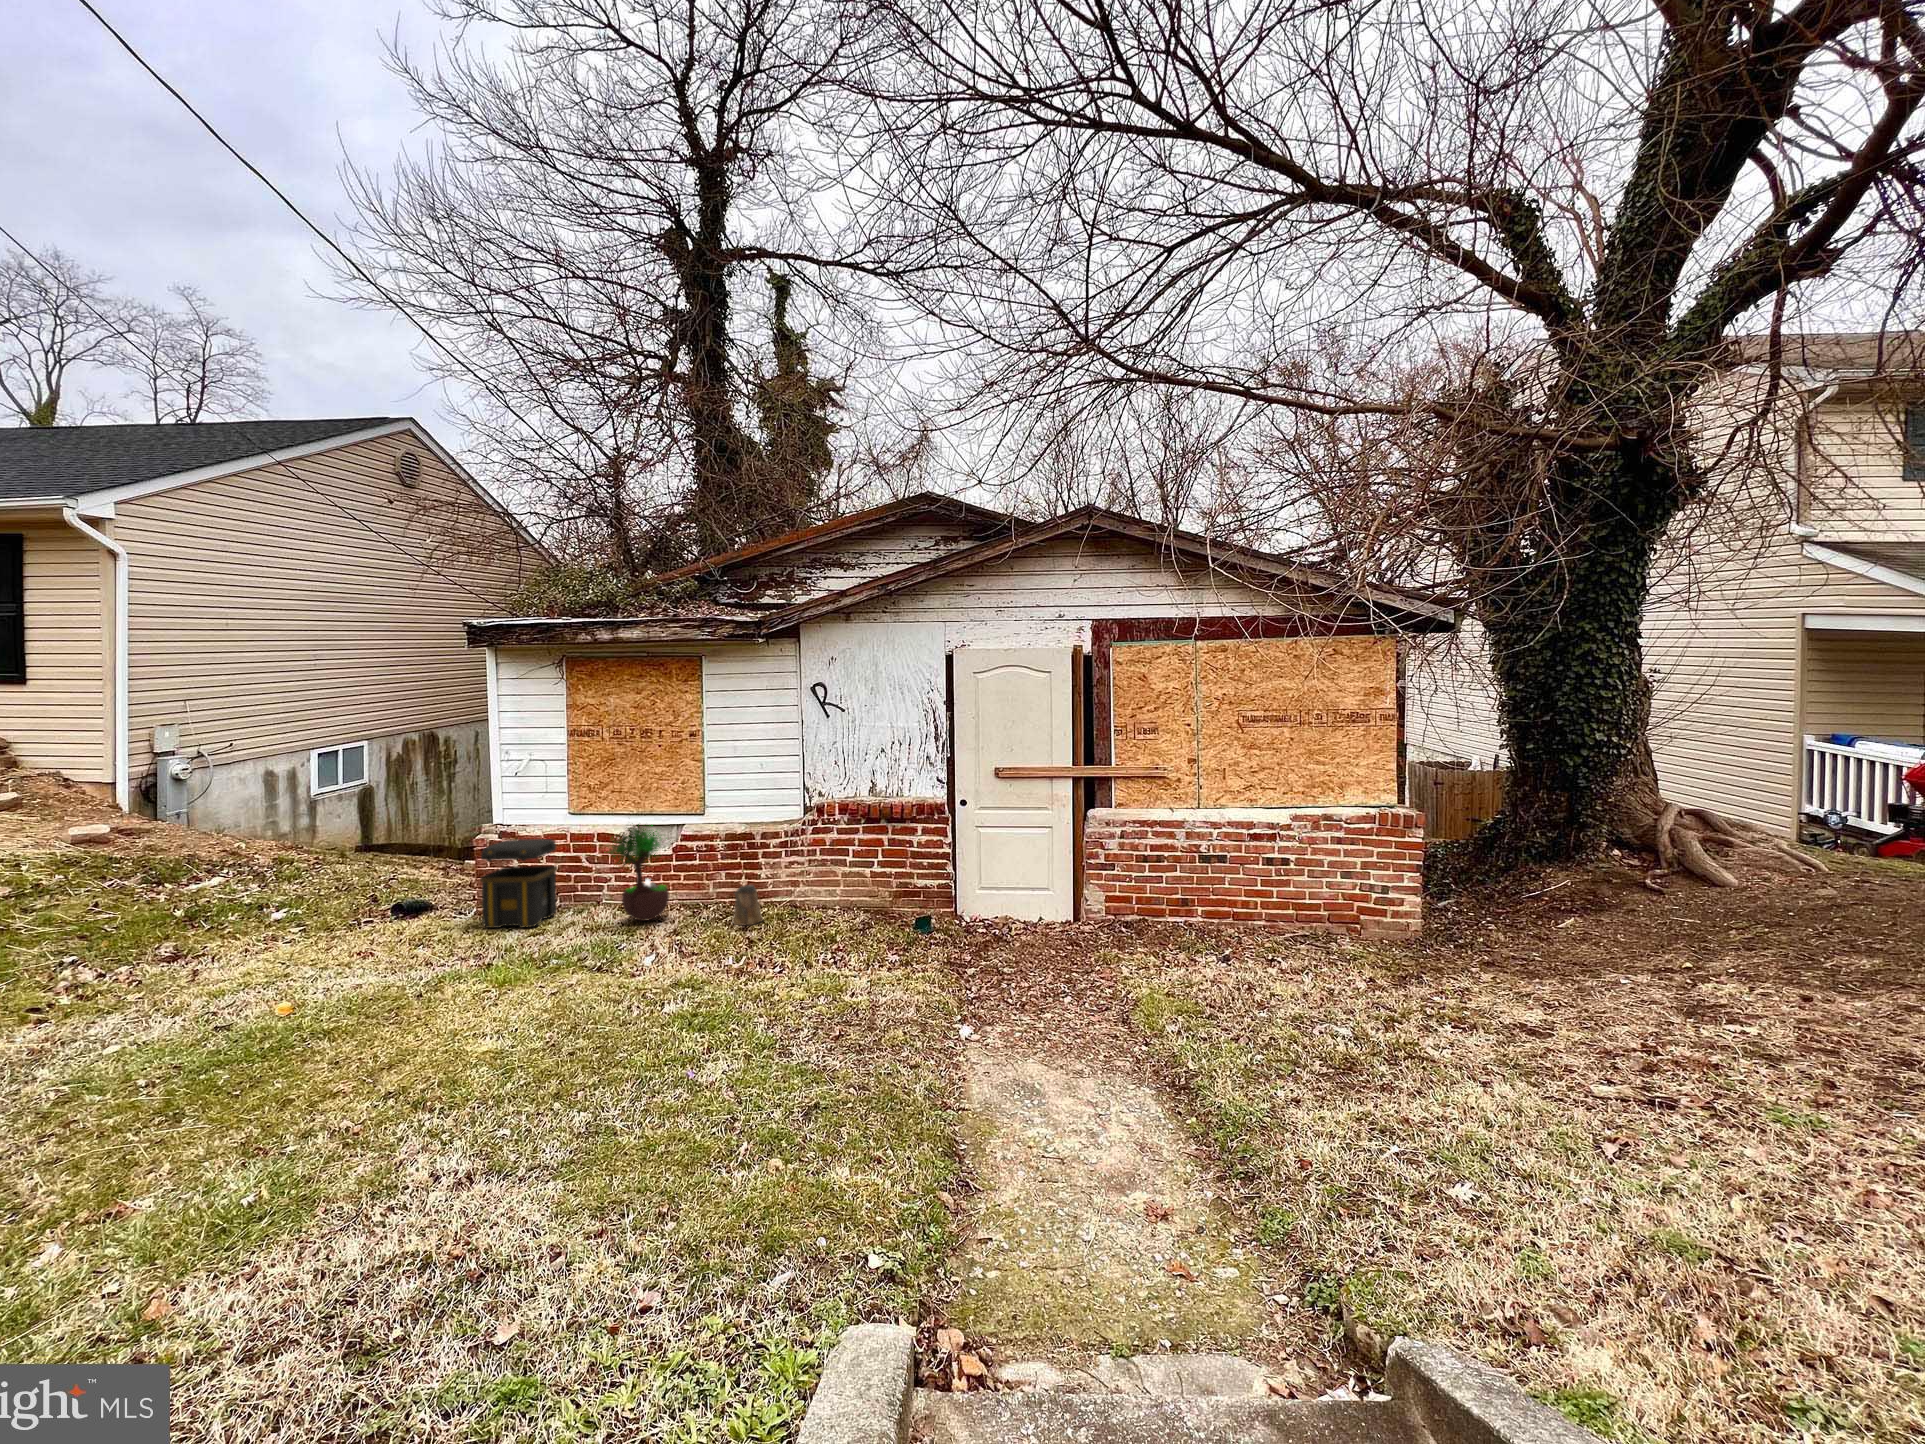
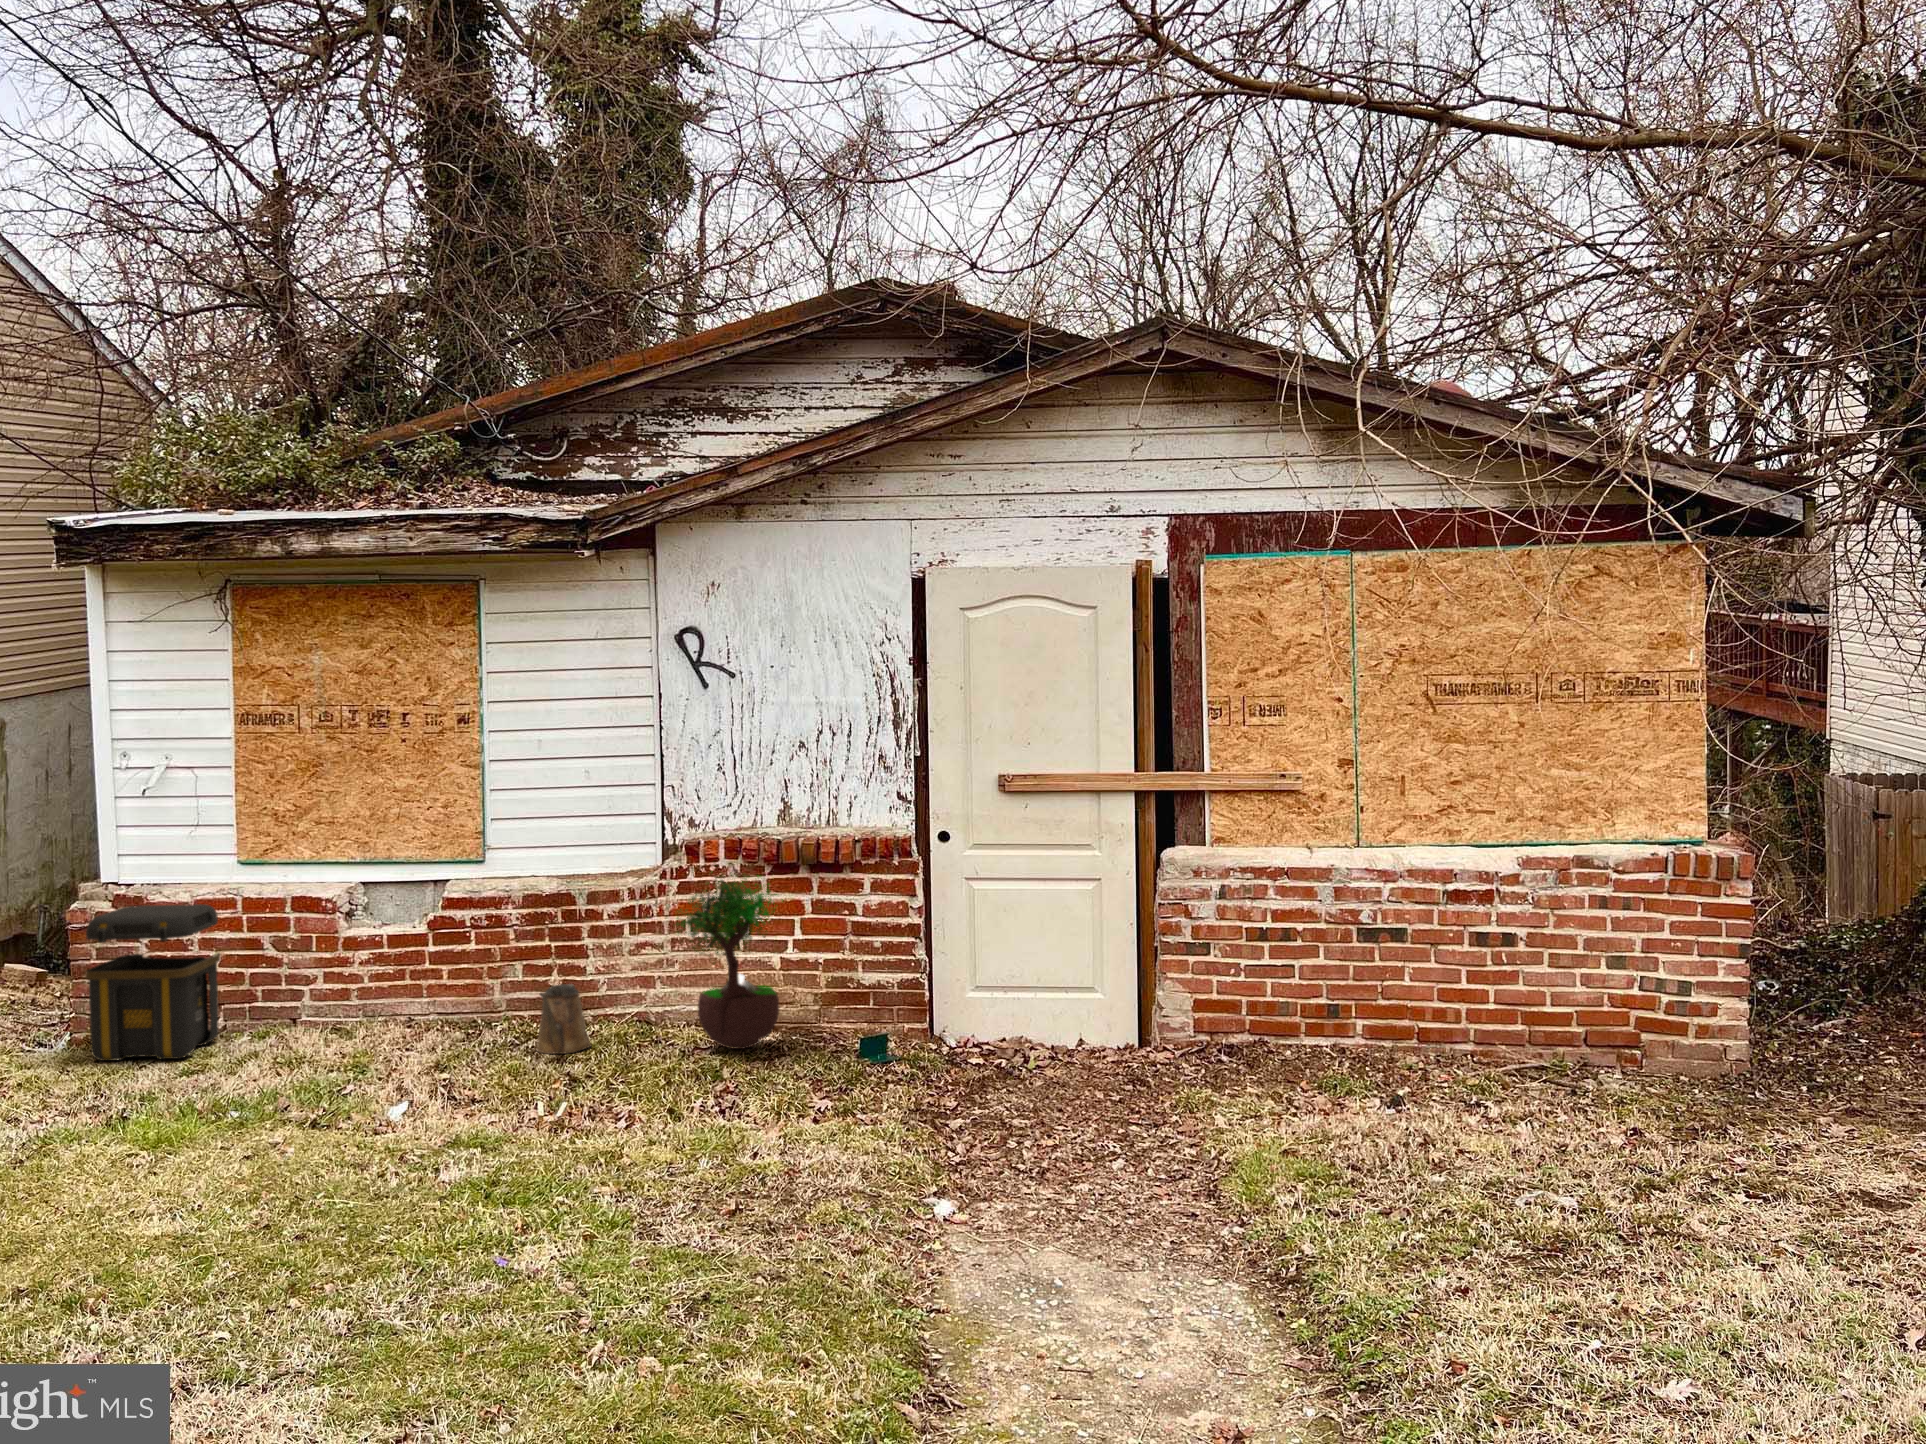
potted tree: present [608,824,669,921] -> present [677,872,783,1049]

